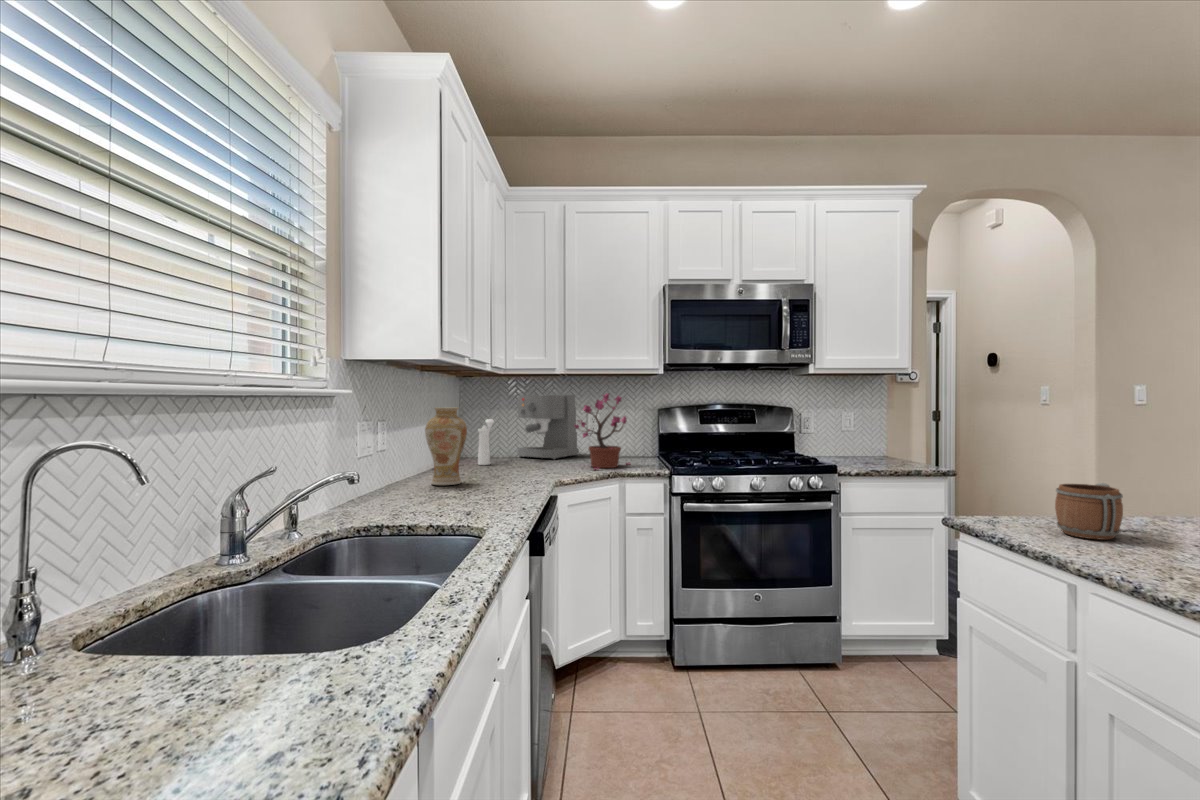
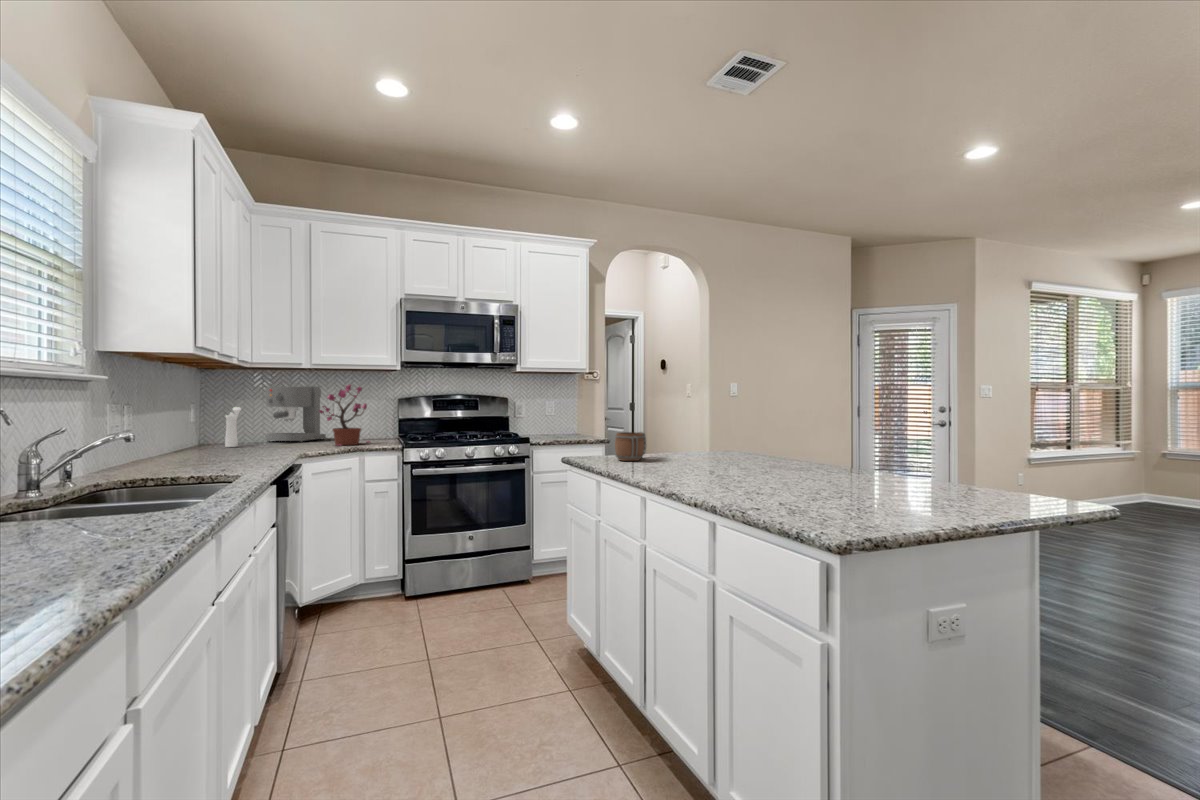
vase: present [425,408,467,485] -> none [175,393,217,459]

